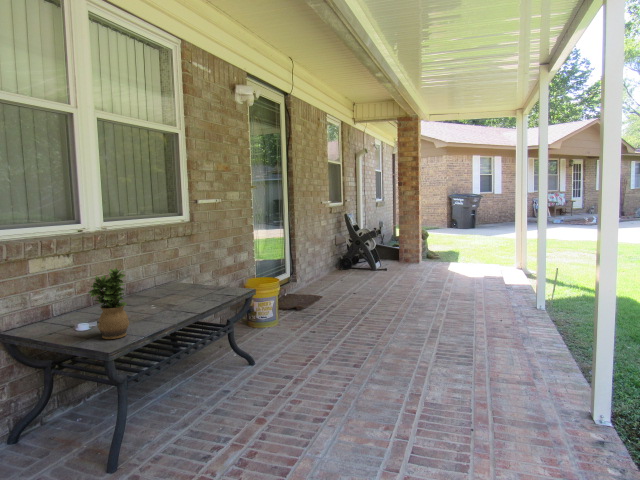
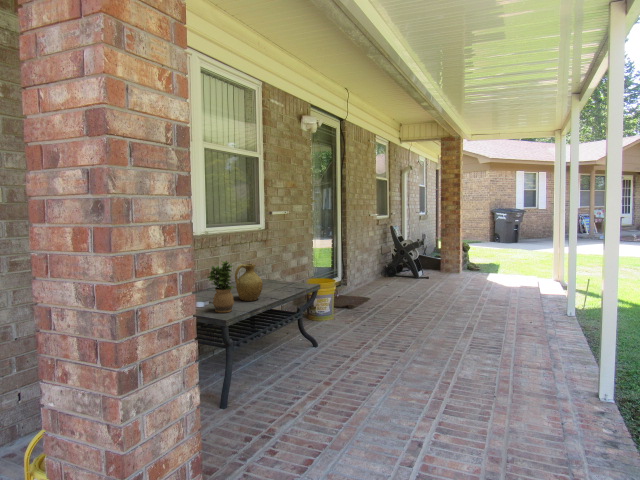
pitcher: none [136,269,175,318] -> present [235,264,263,301]

